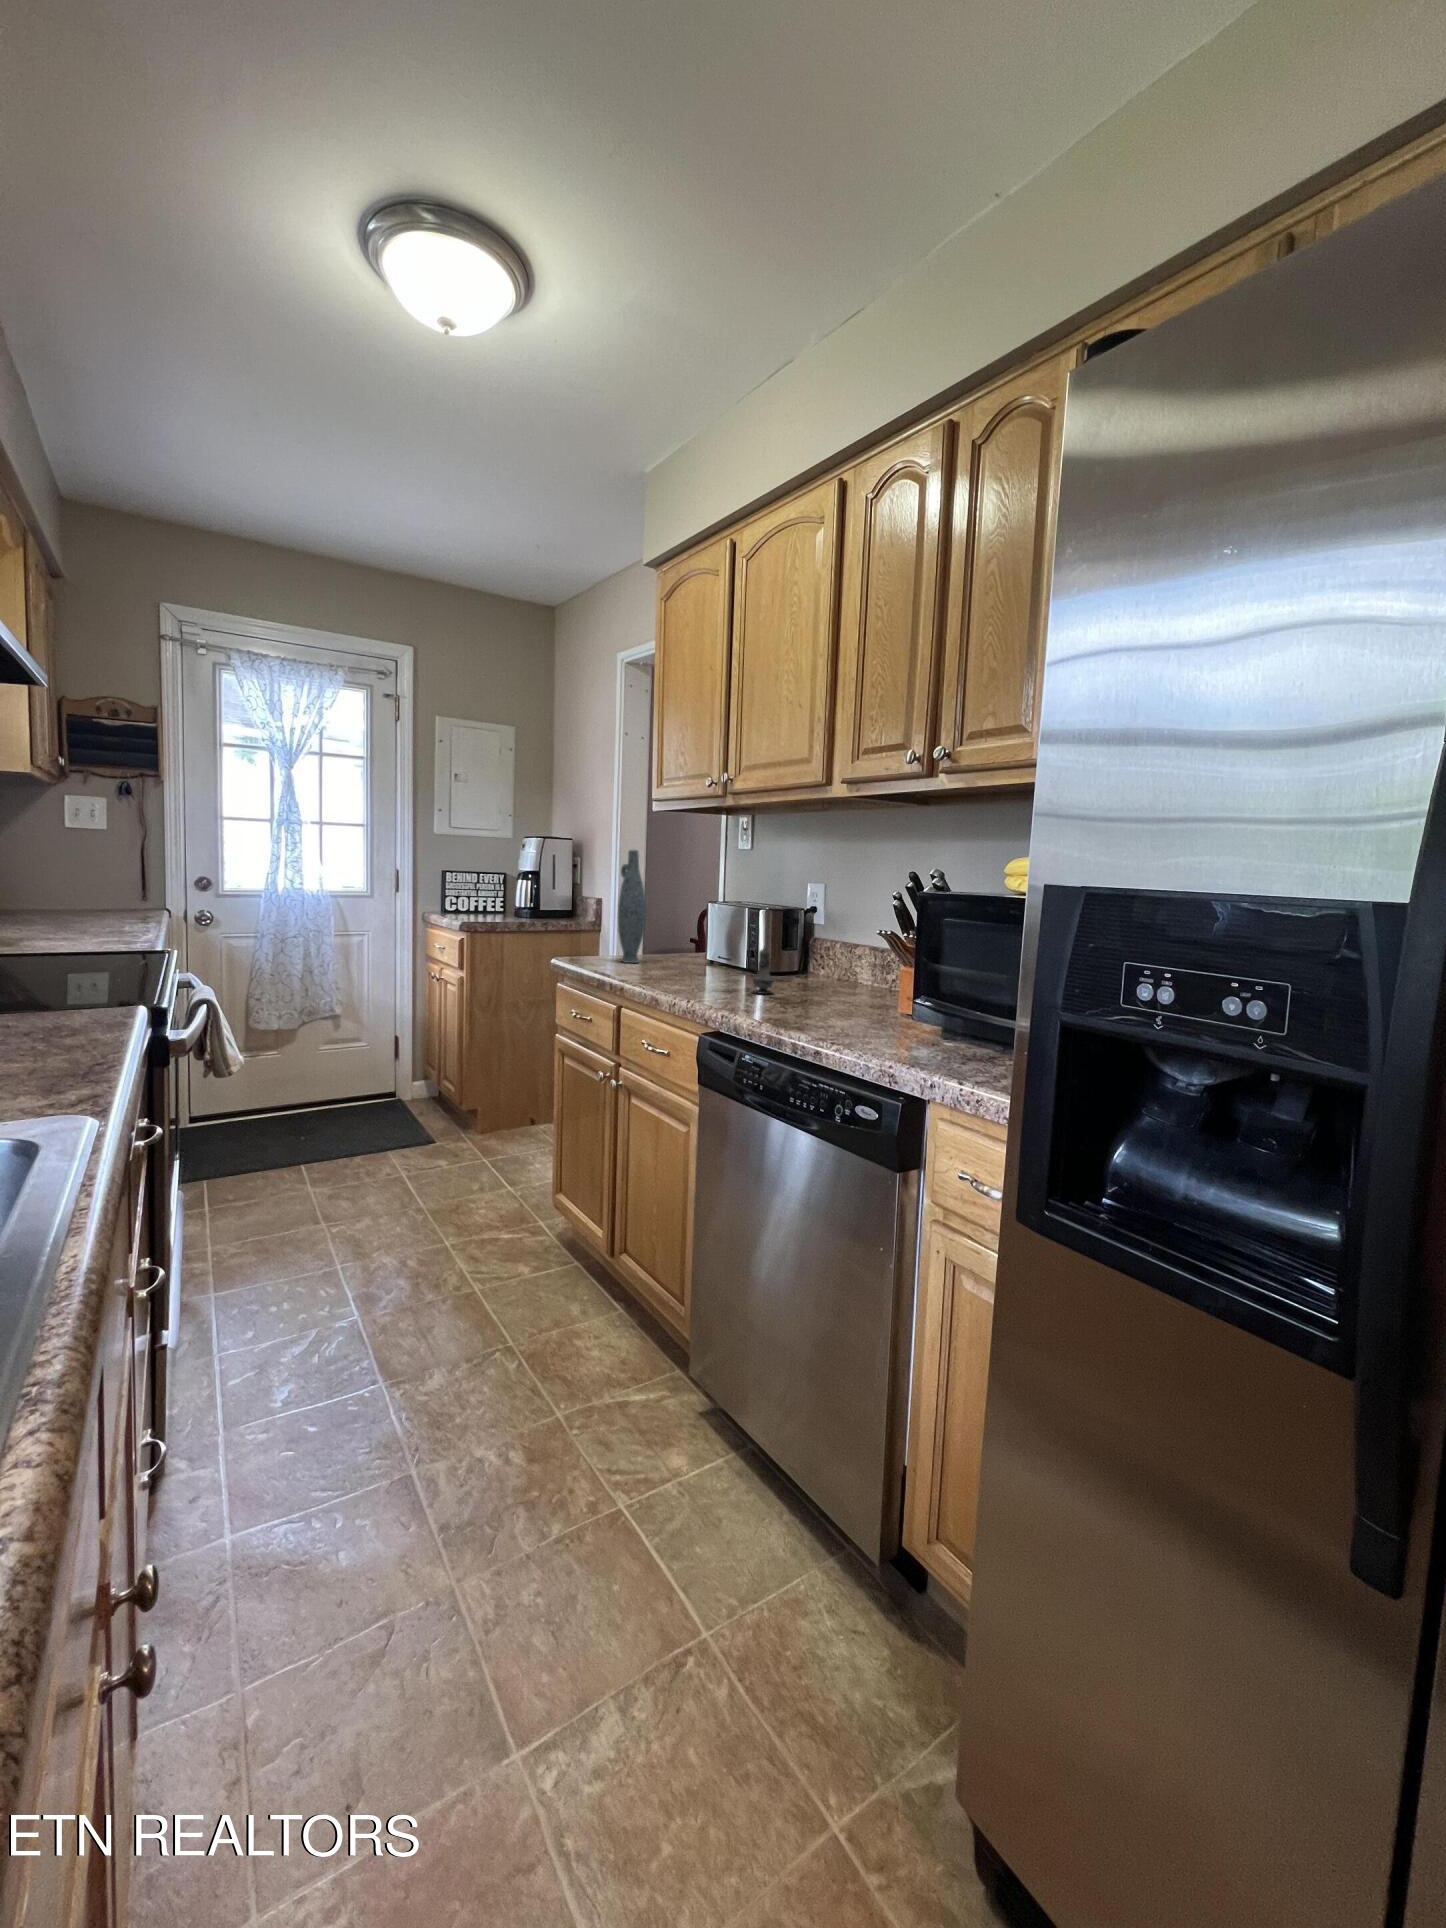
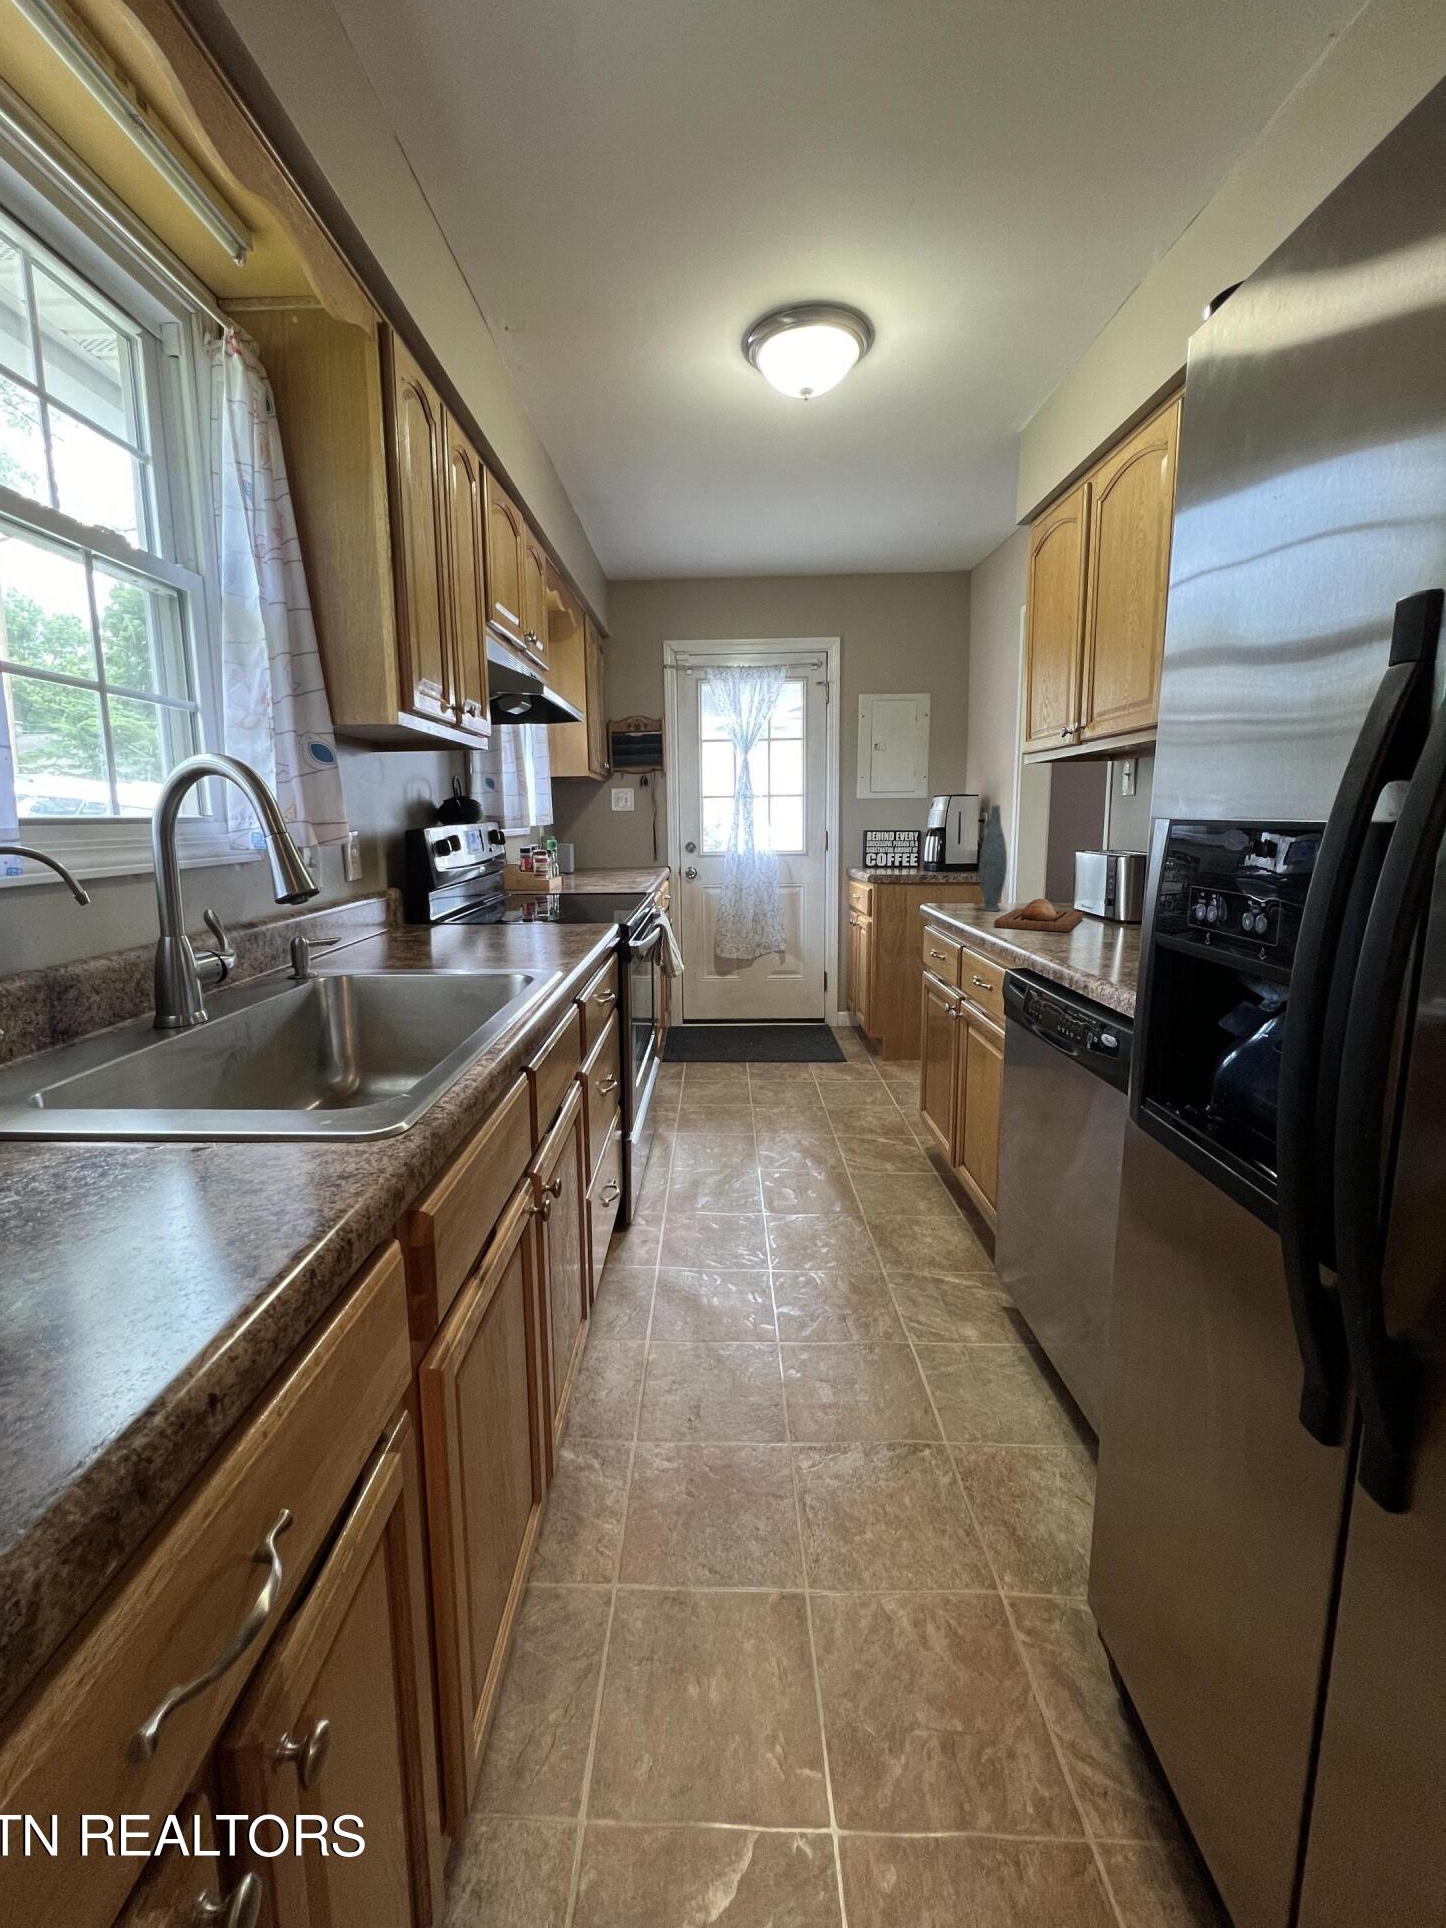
salt shaker: present [753,947,774,994] -> none [1080,893,1105,940]
bread loaf: none [658,950,734,985] -> present [994,899,1083,932]

